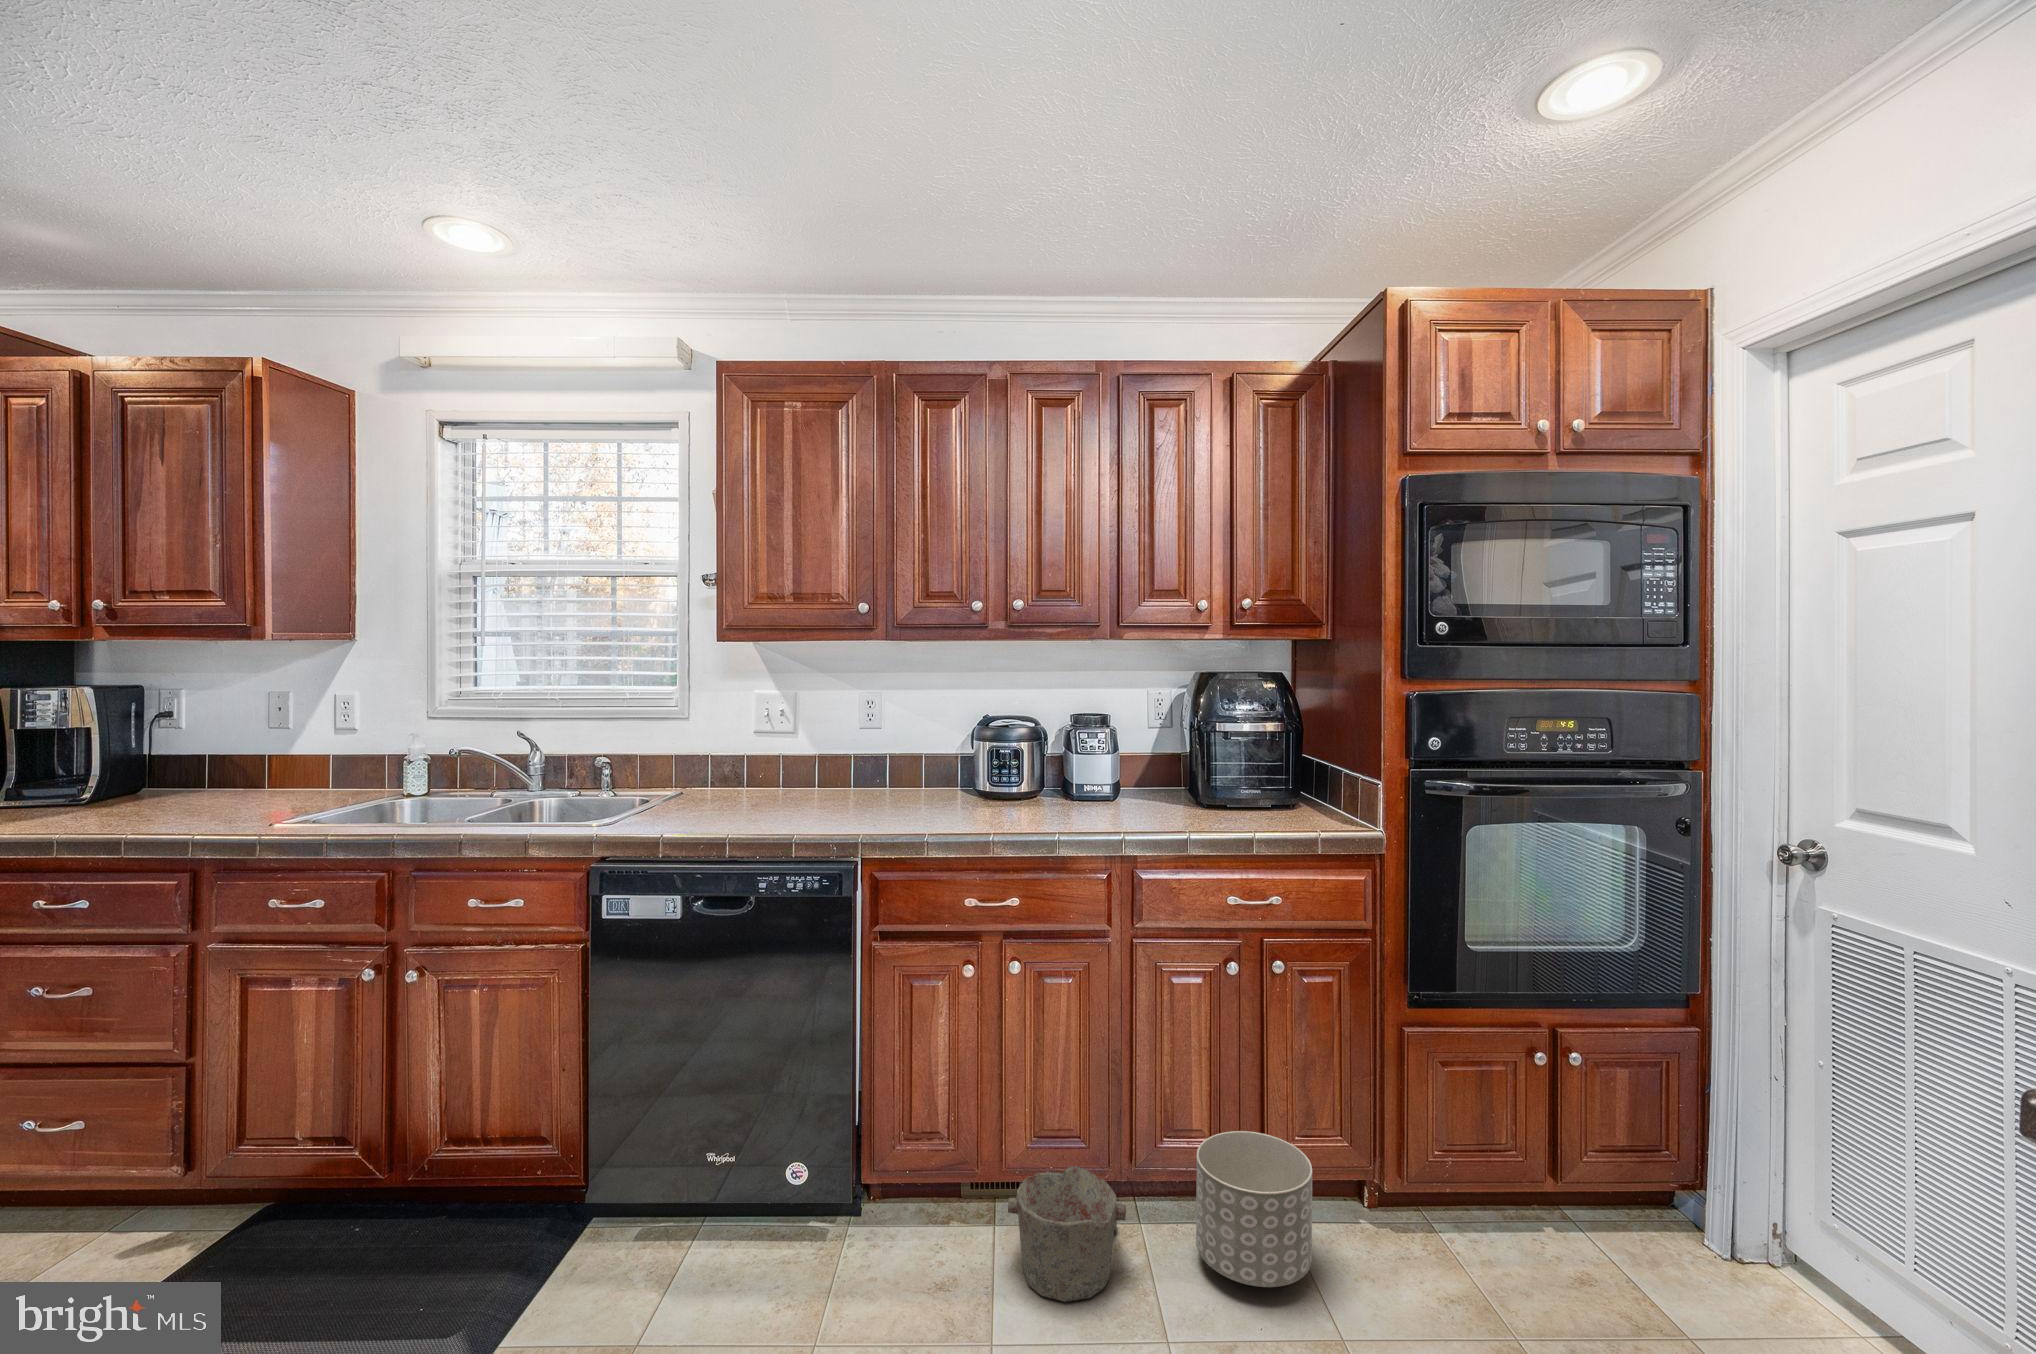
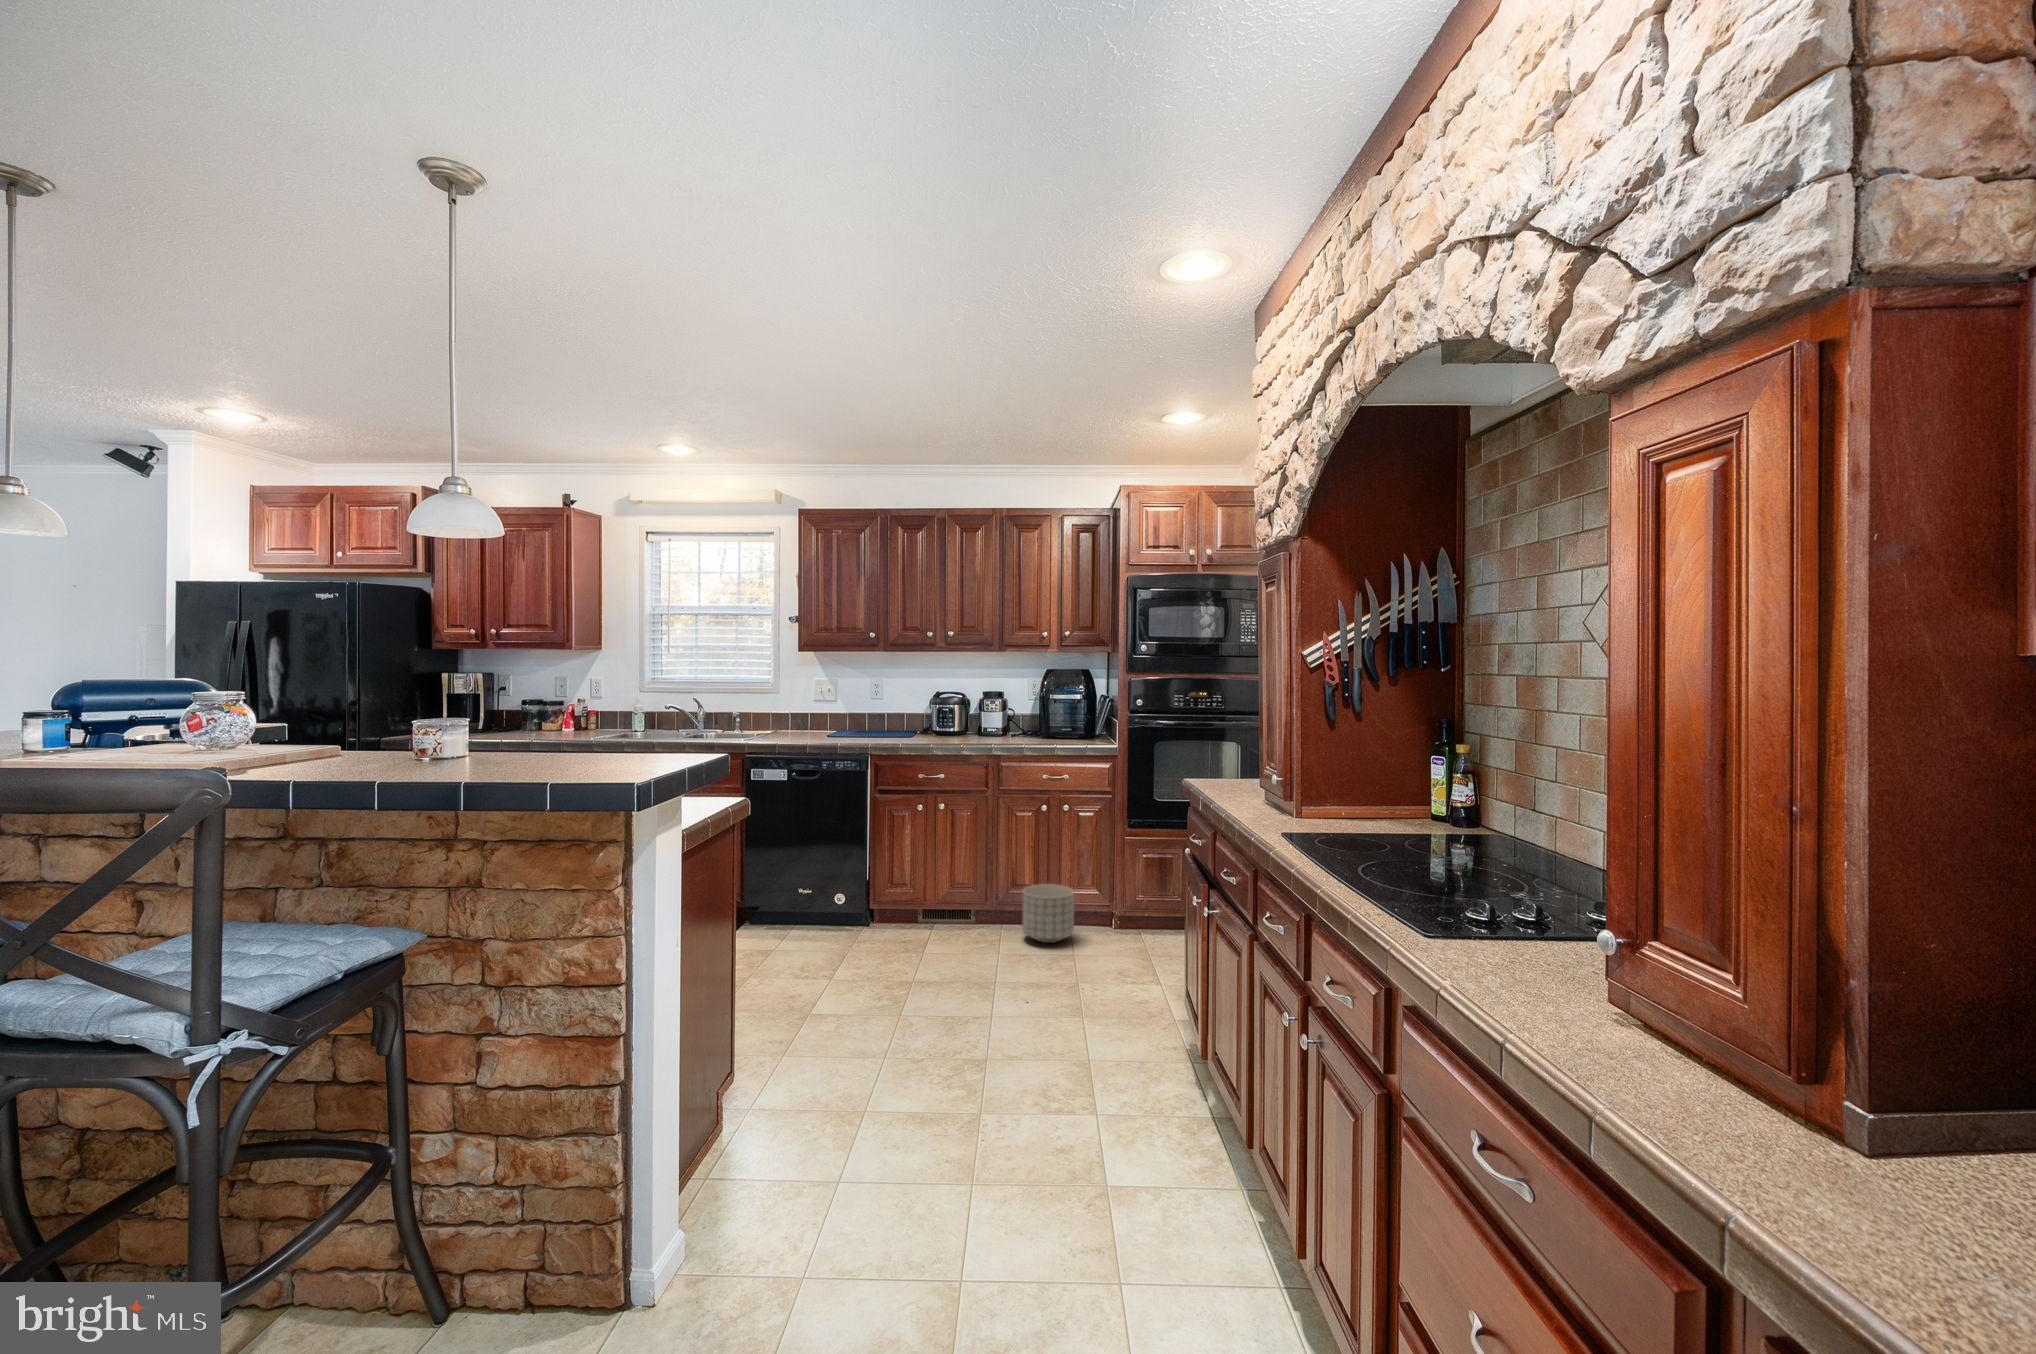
bucket: present [1008,1166,1126,1302] -> none [936,898,990,946]

